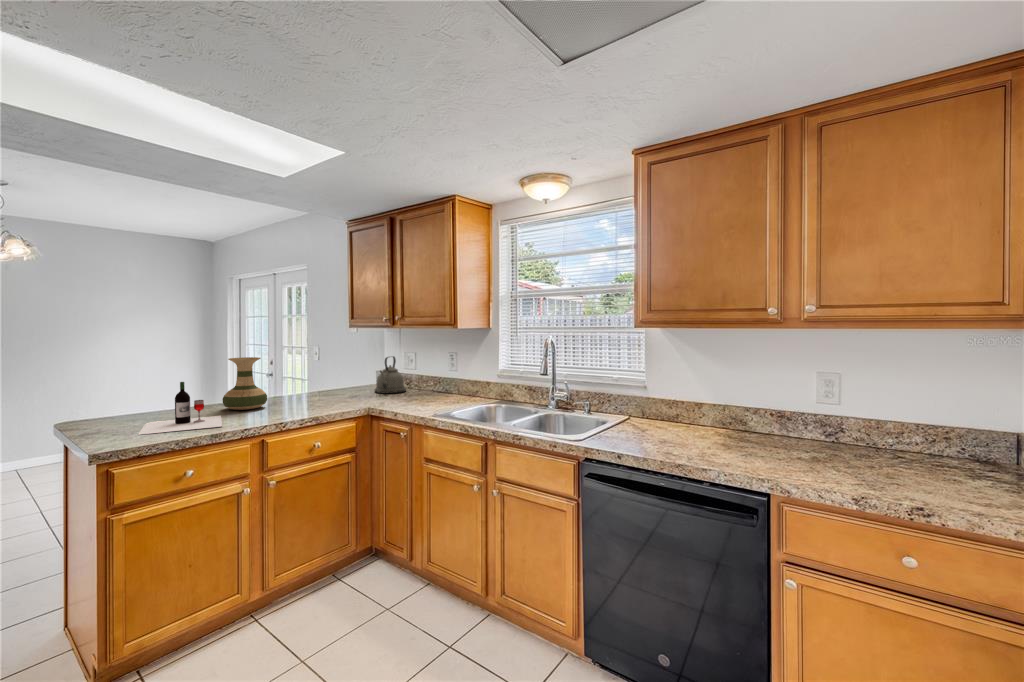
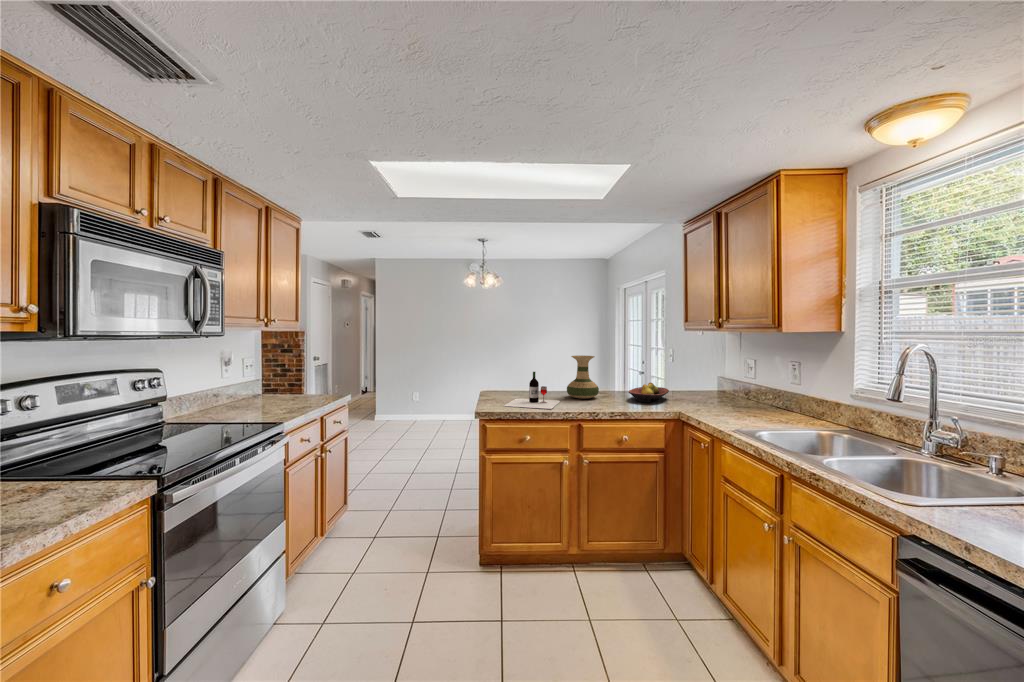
kettle: present [375,356,406,393] -> none [705,362,741,402]
fruit bowl: none [303,382,344,404] -> present [628,382,669,402]

